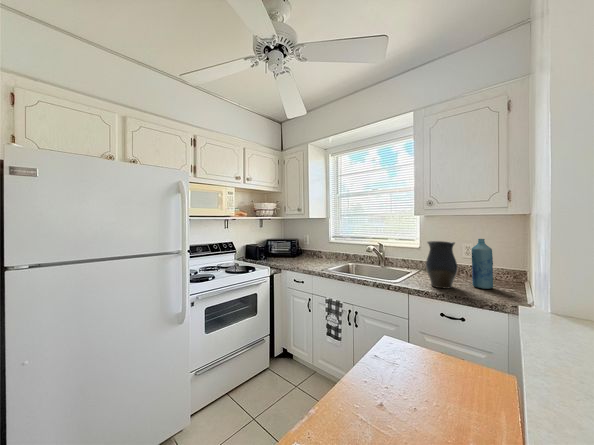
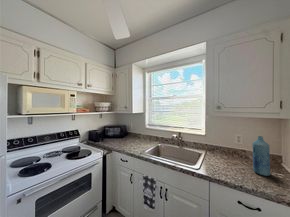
vase: present [426,241,457,289] -> none [220,137,246,177]

